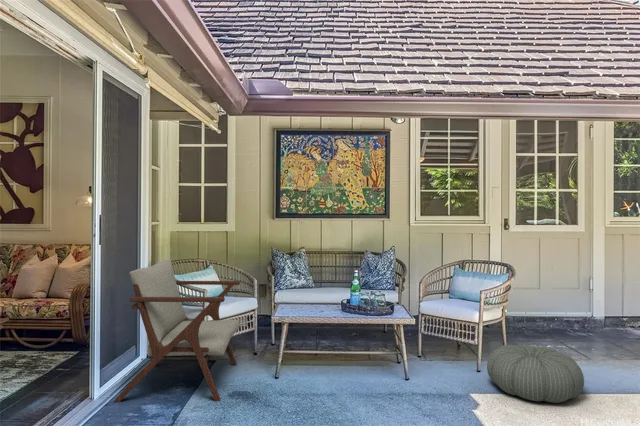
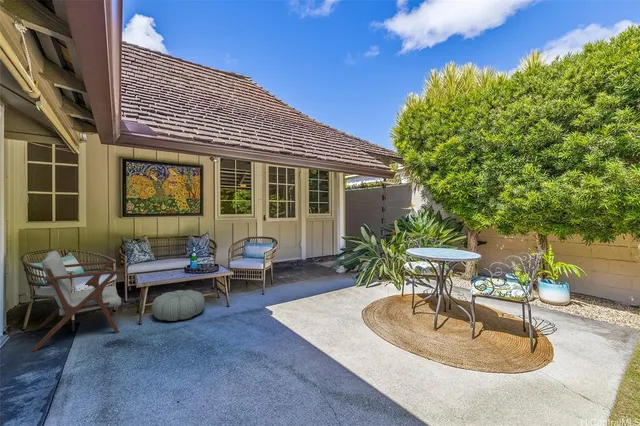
pouf: present [487,344,584,403] -> present [152,290,205,321]

